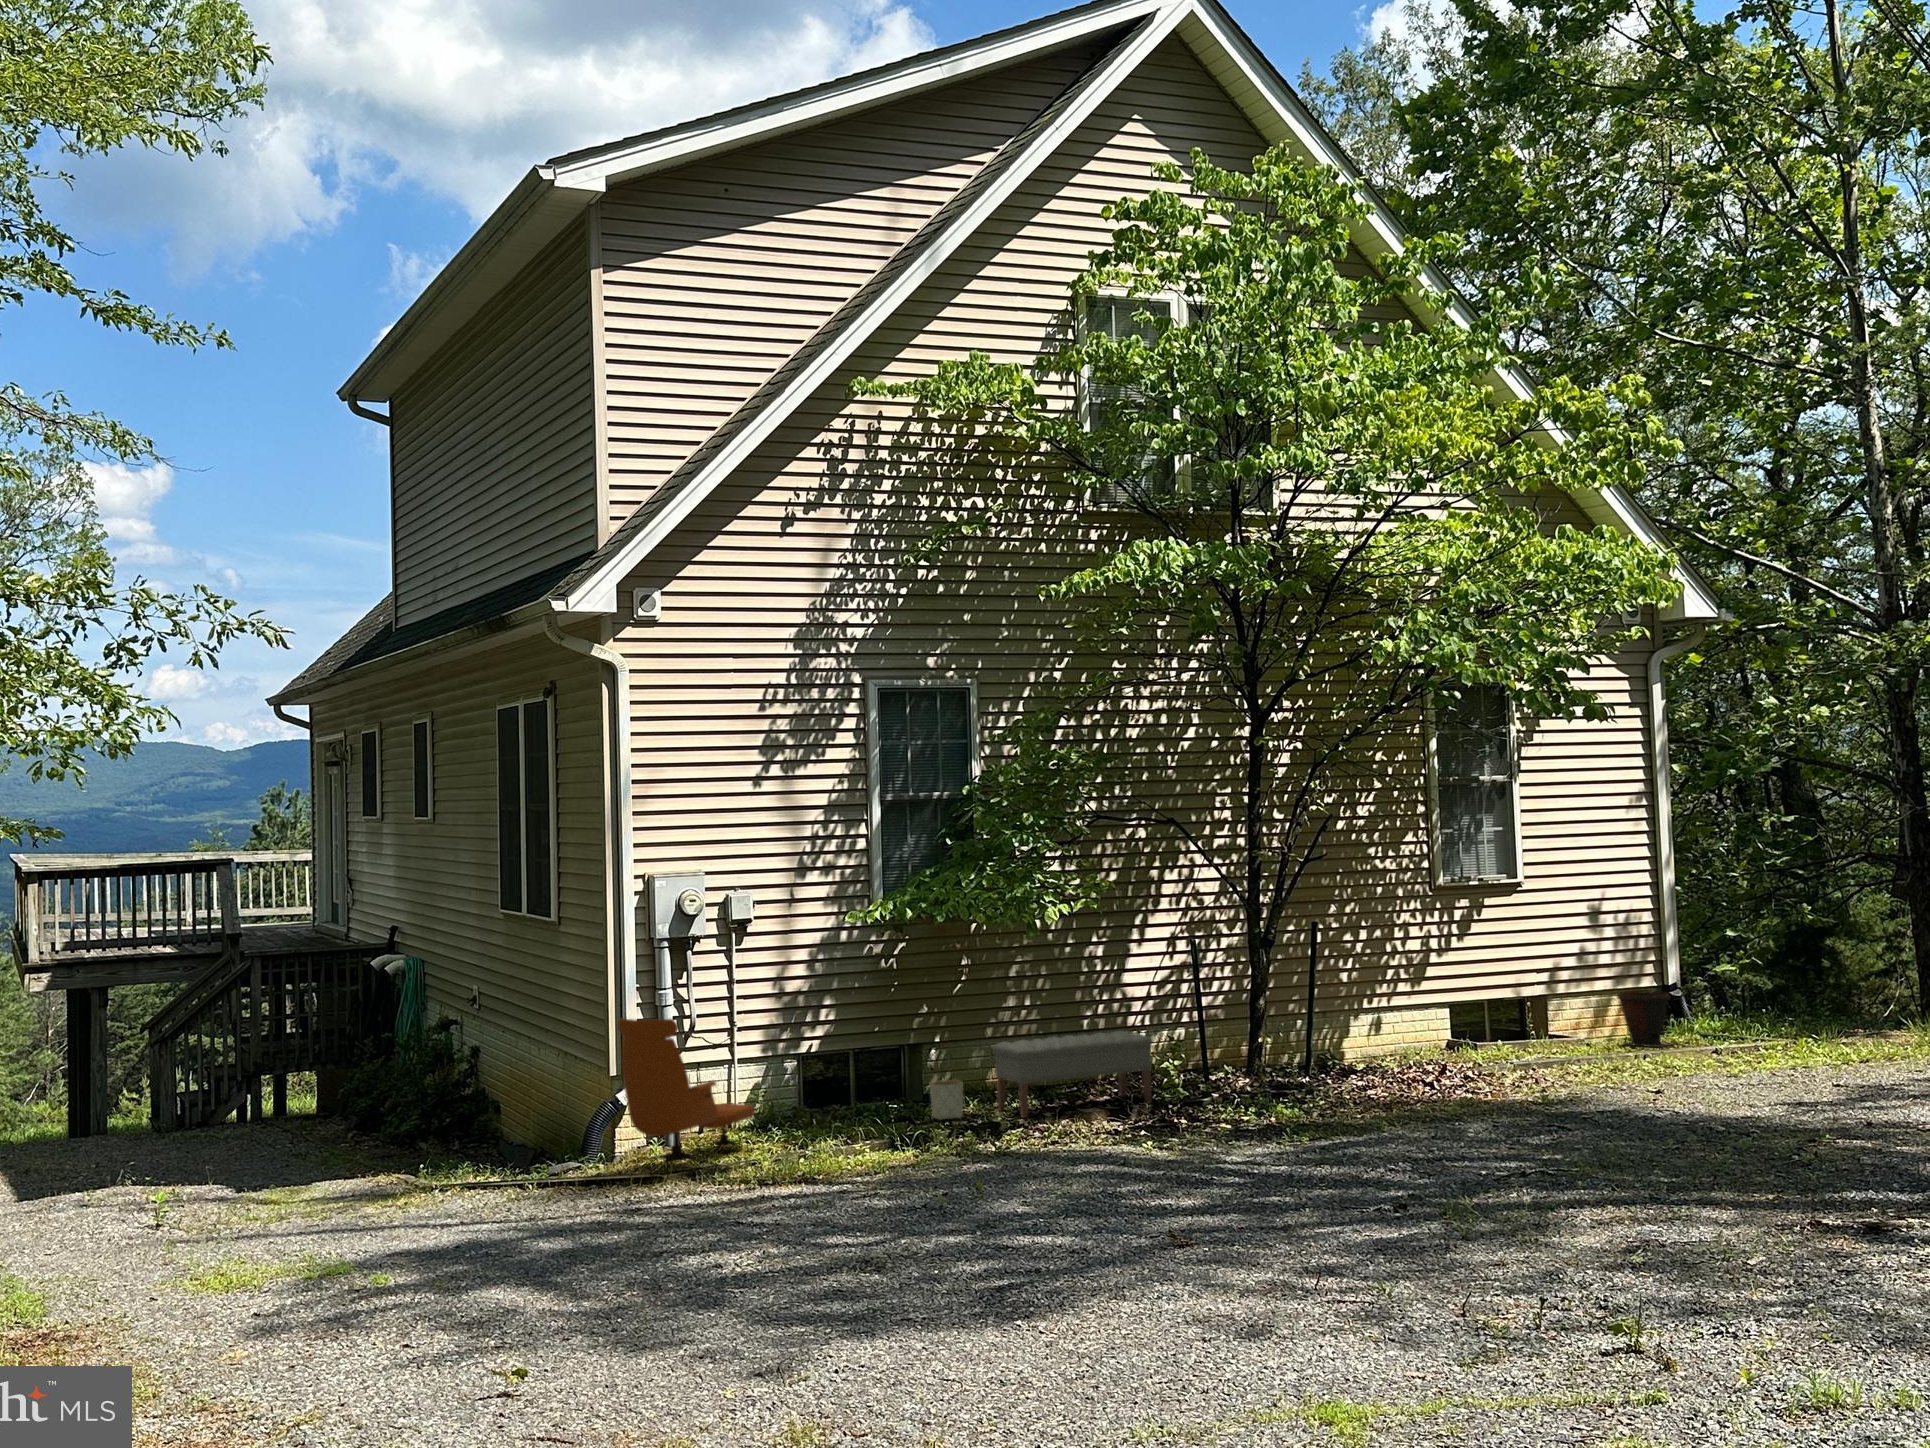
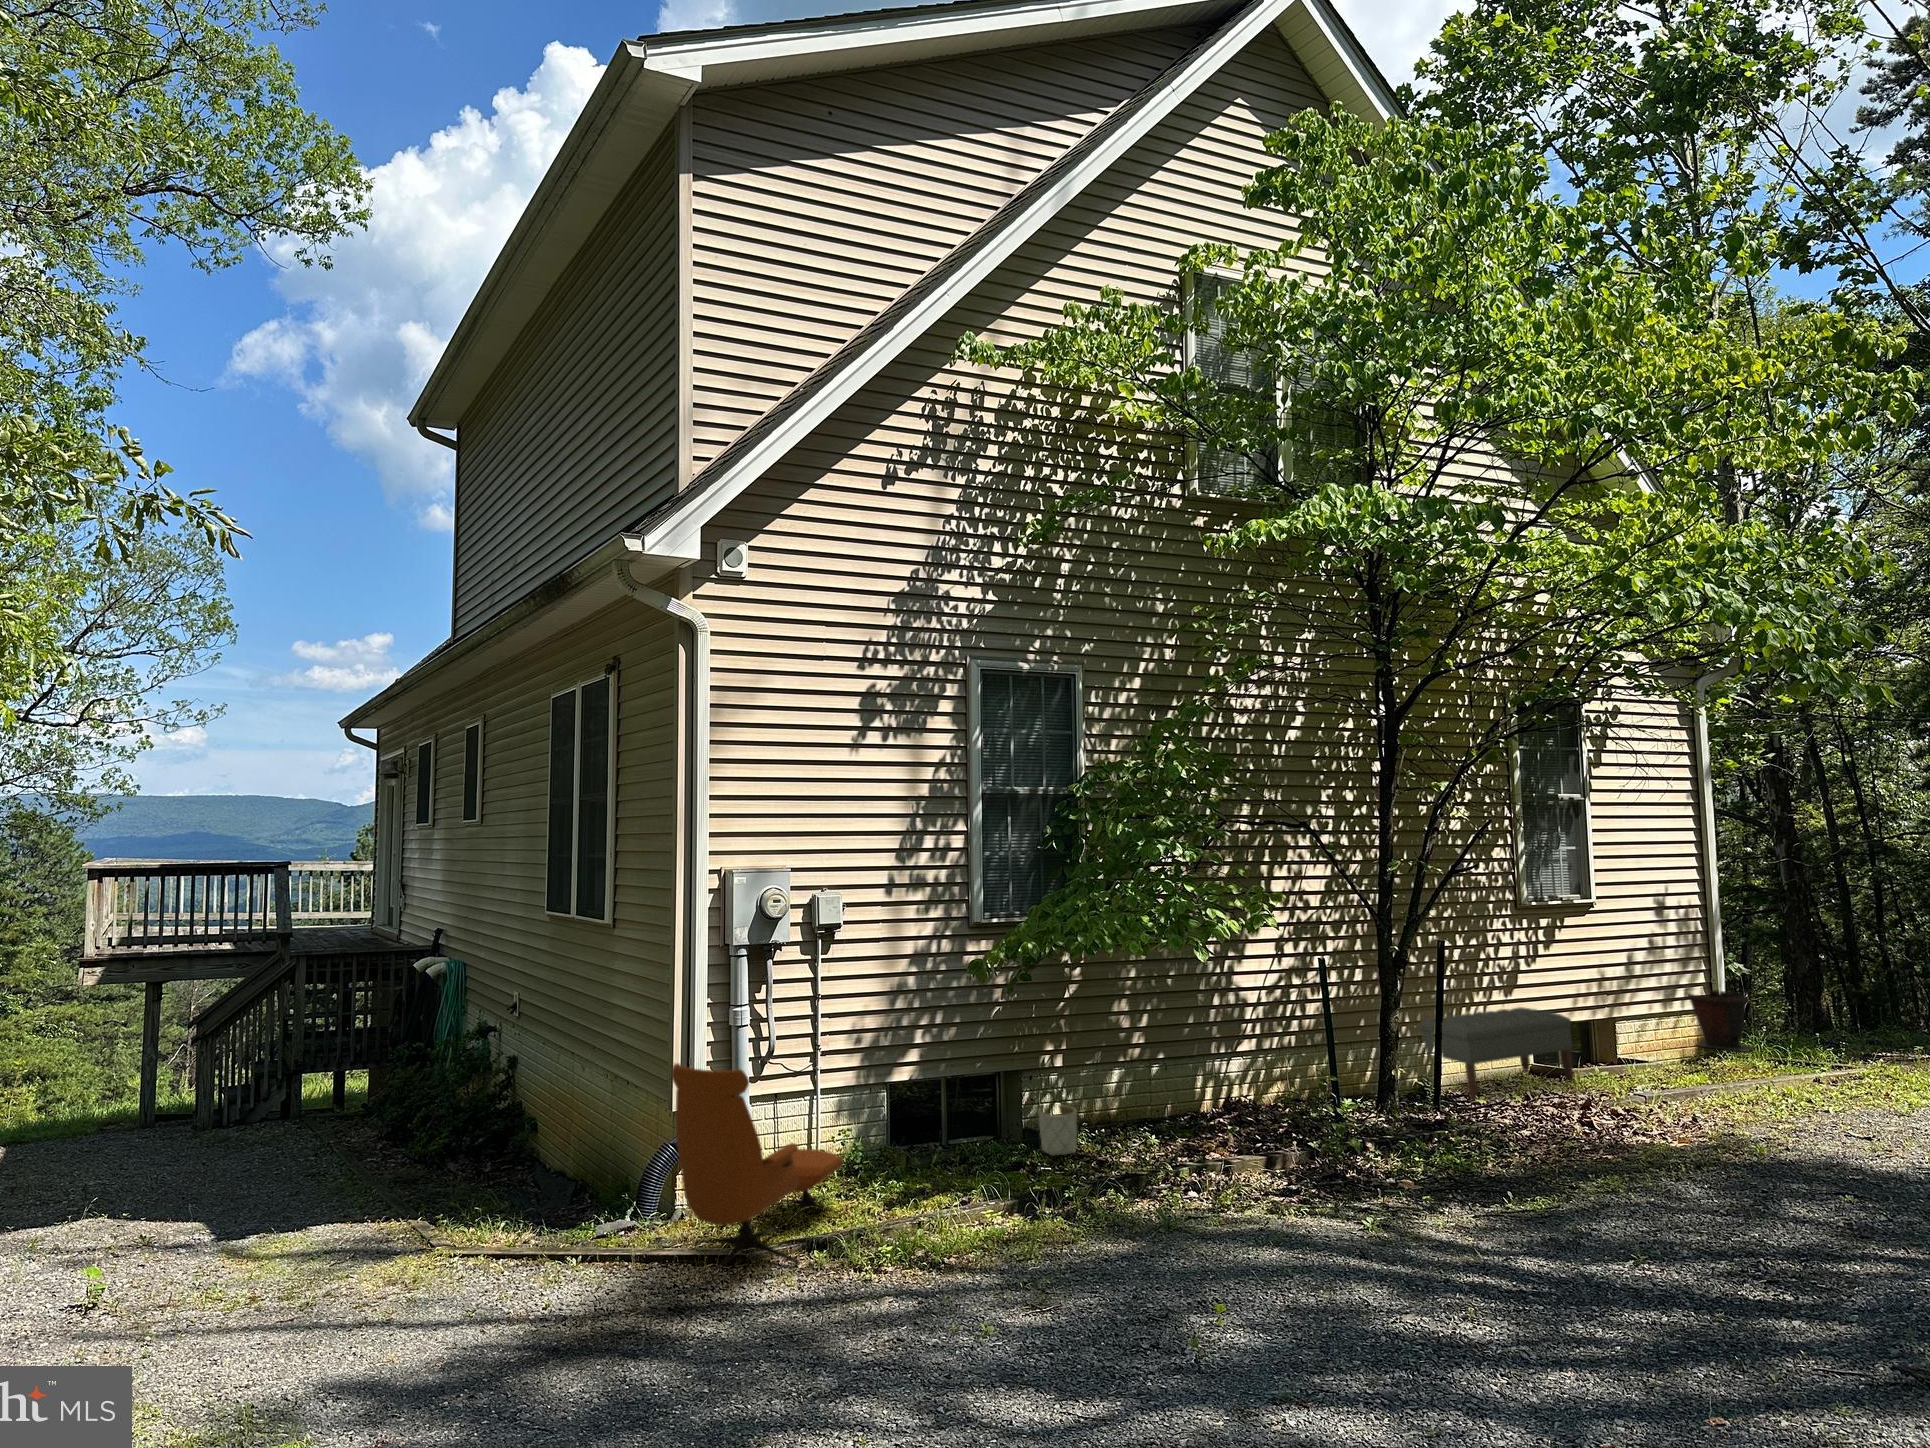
bench: present [992,1031,1152,1118] -> present [1419,1007,1575,1099]

